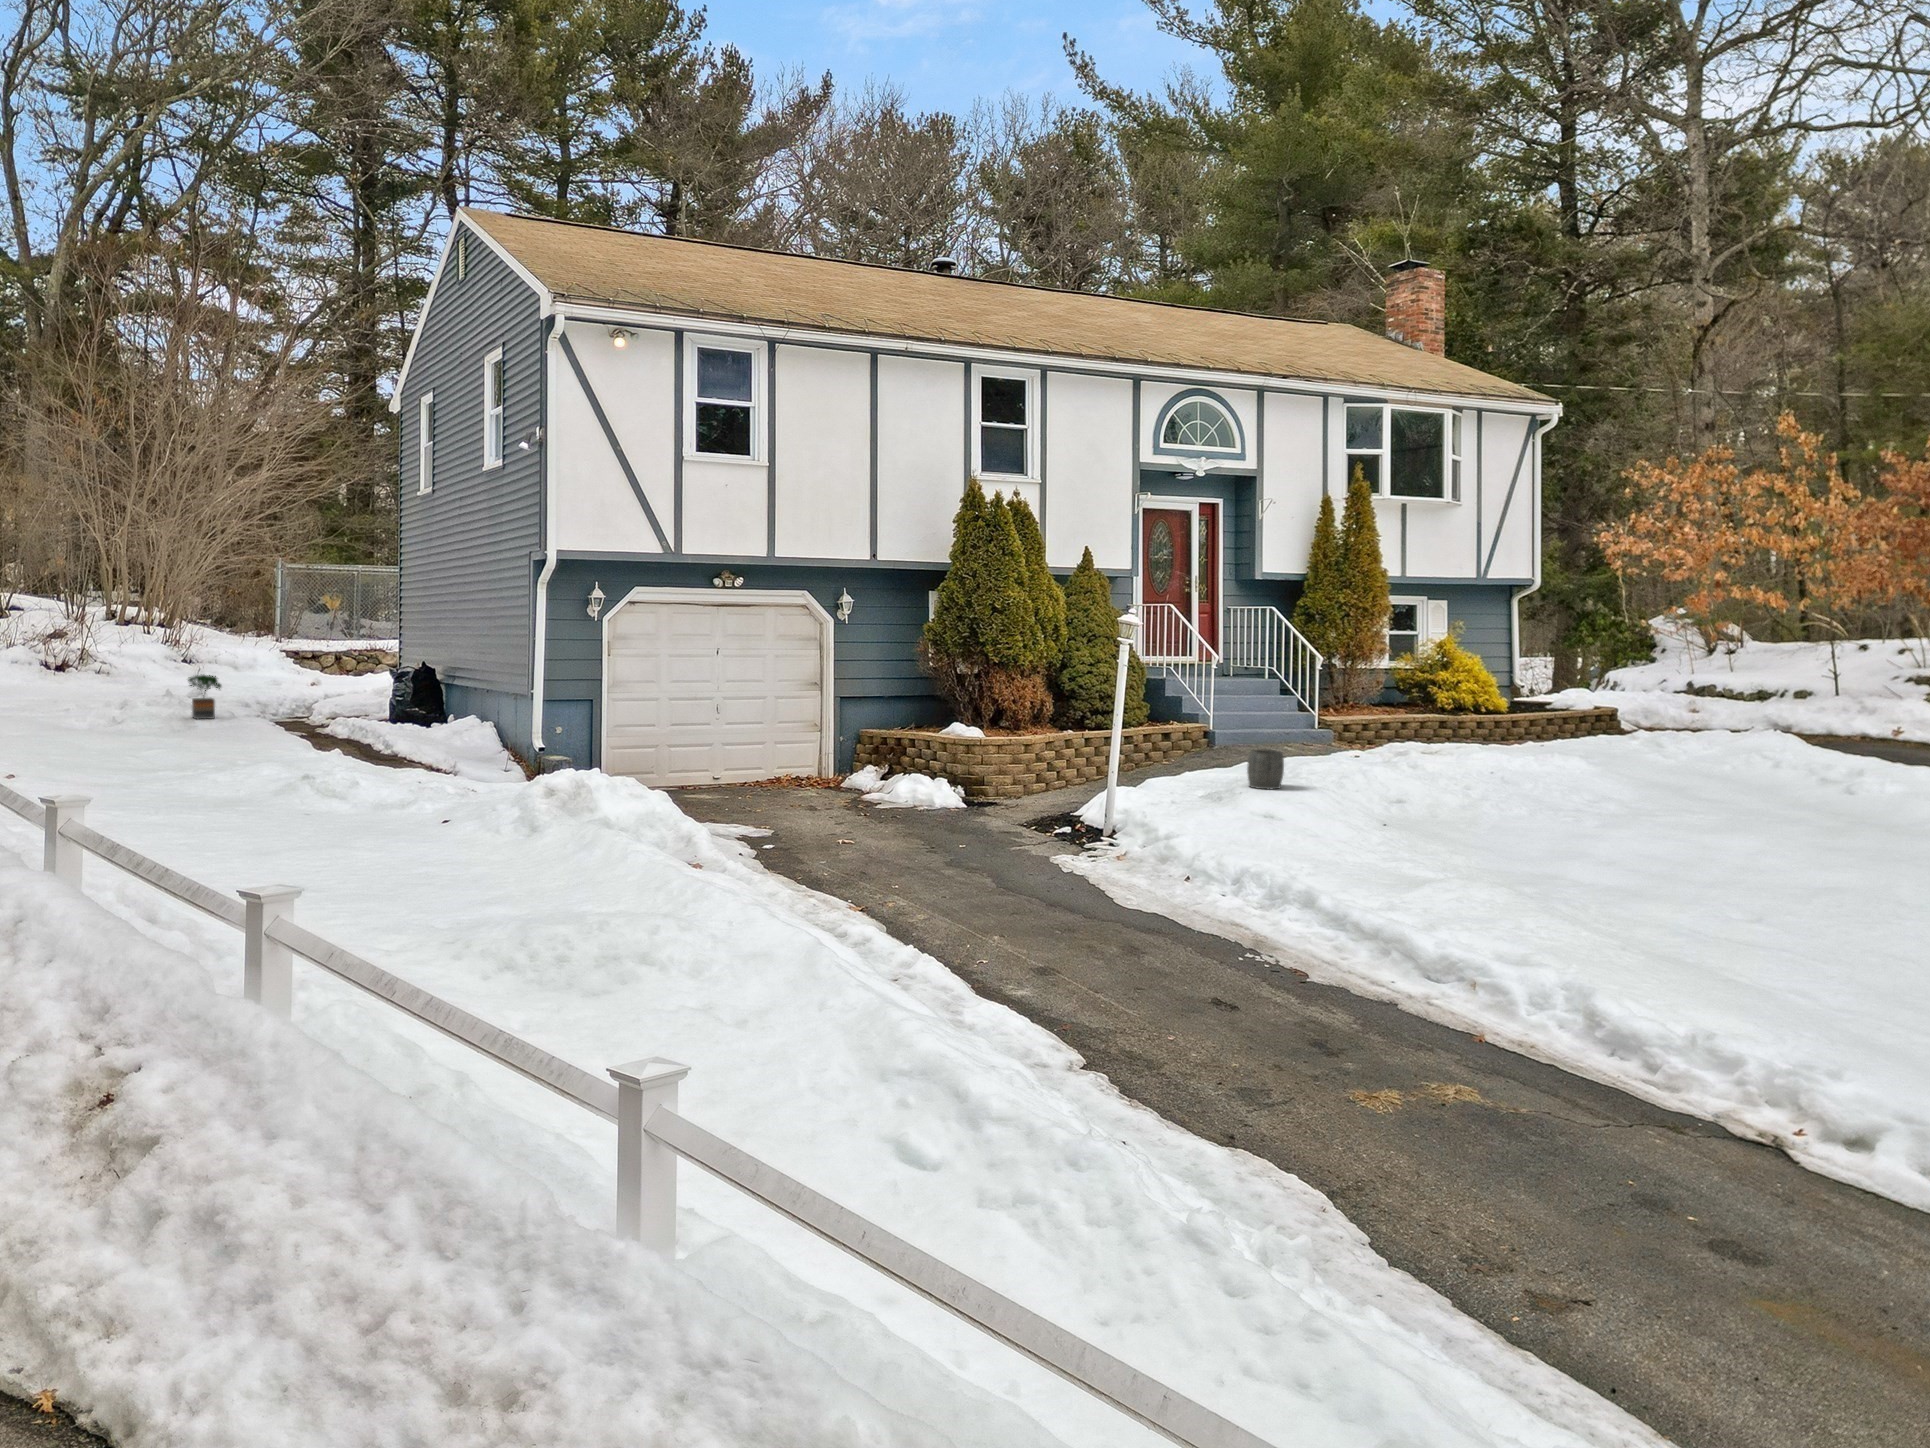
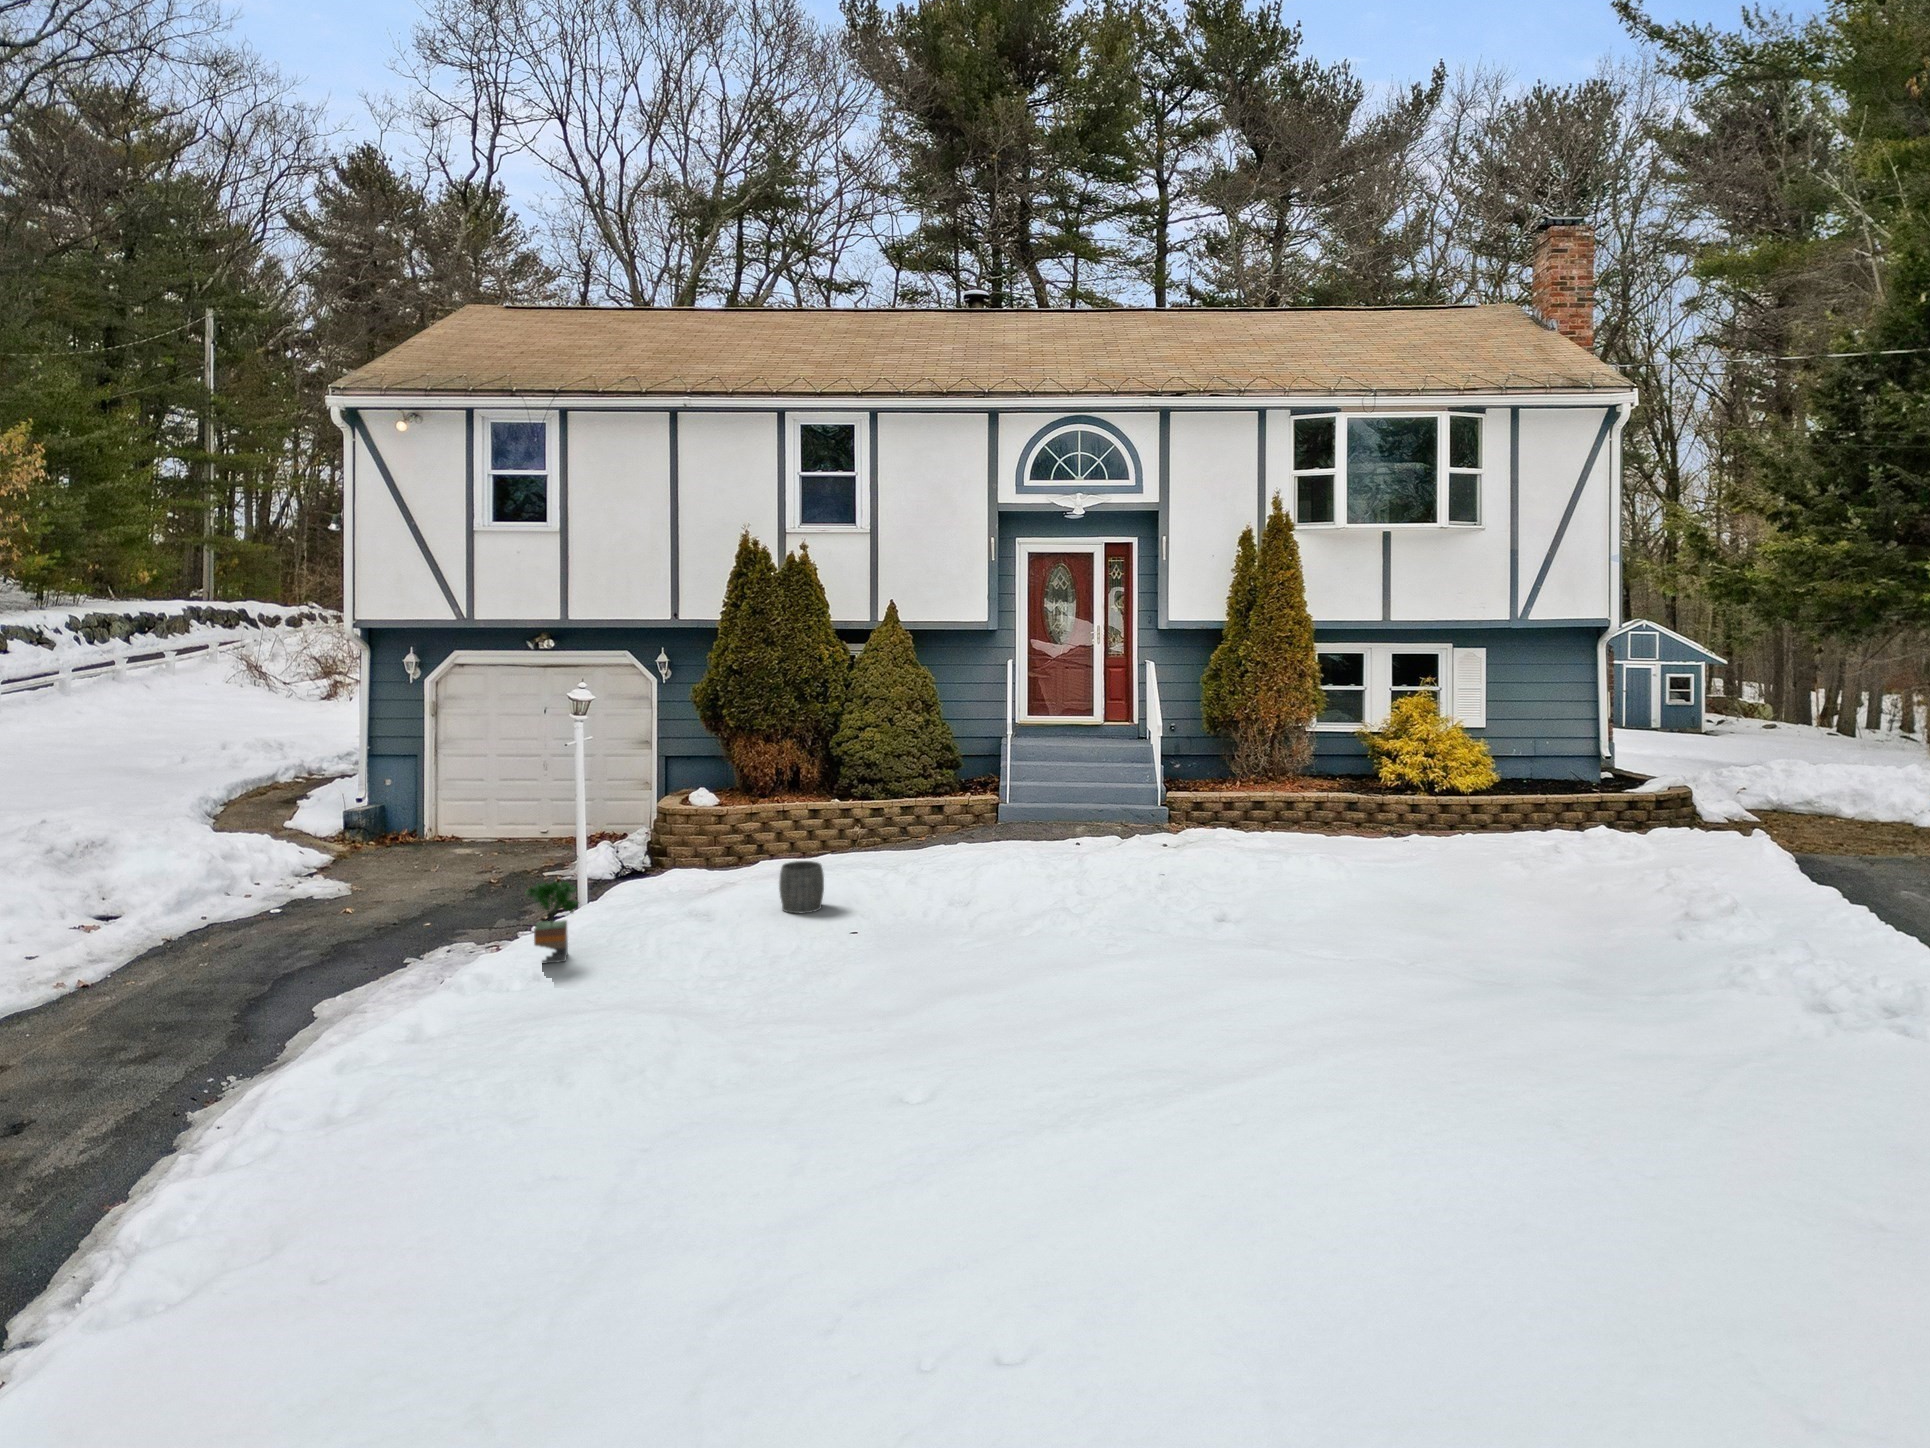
potted tree: present [188,674,221,719] -> present [525,882,579,963]

